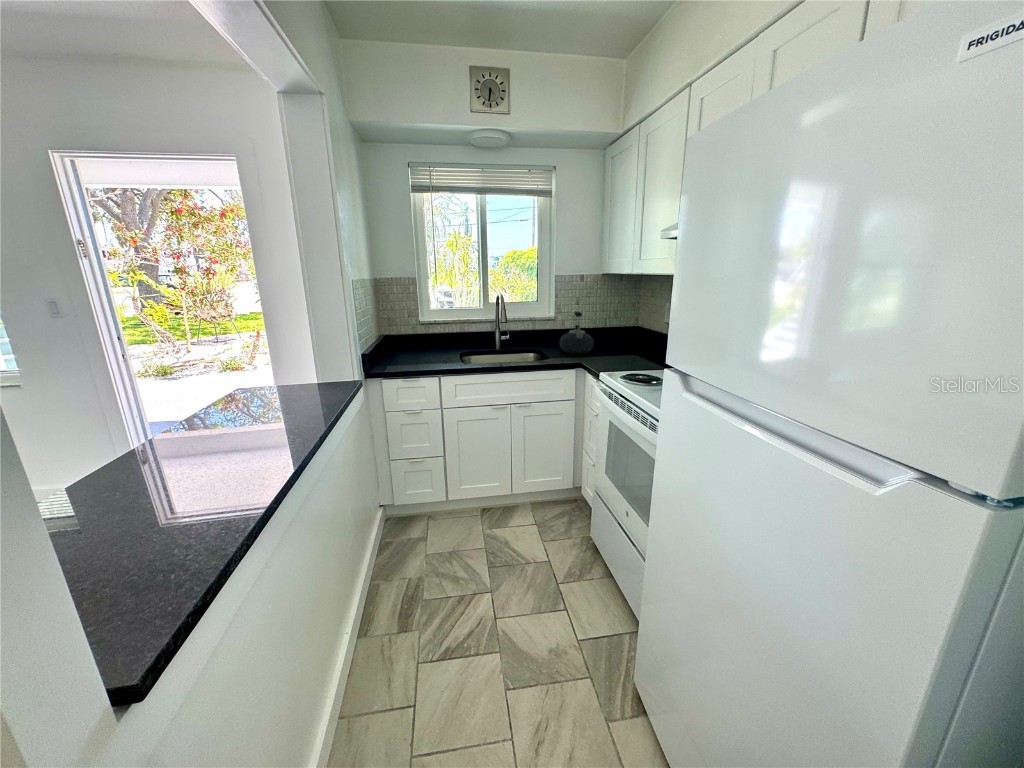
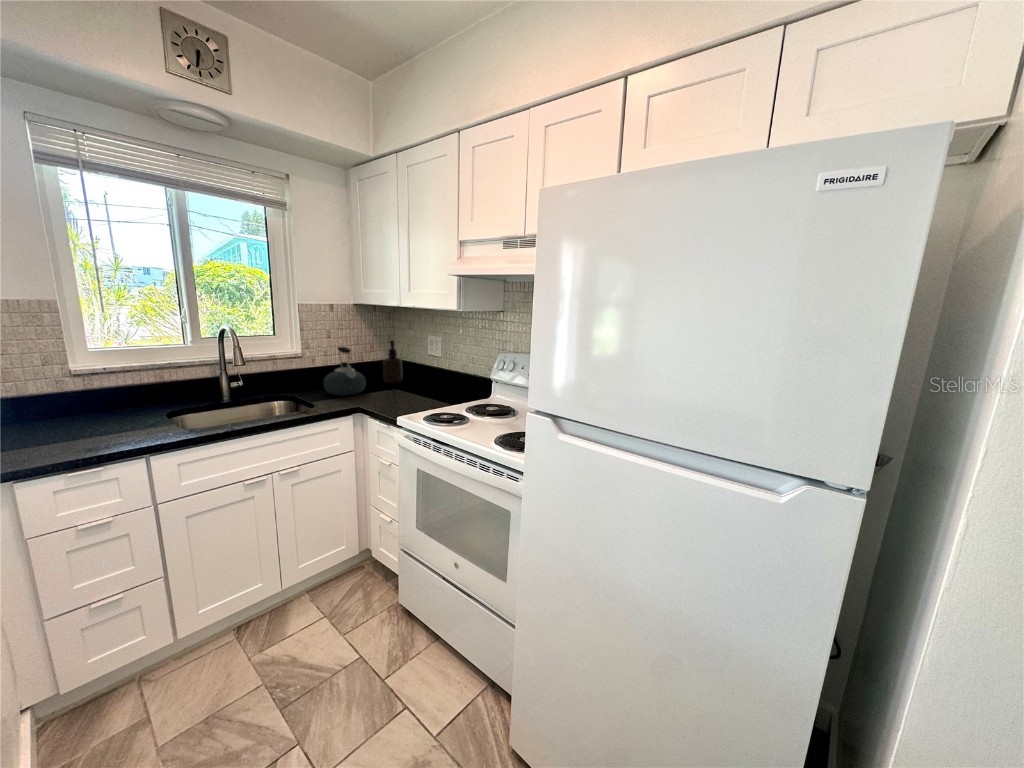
soap dispenser: none [613,308,632,348] -> present [383,340,403,384]

